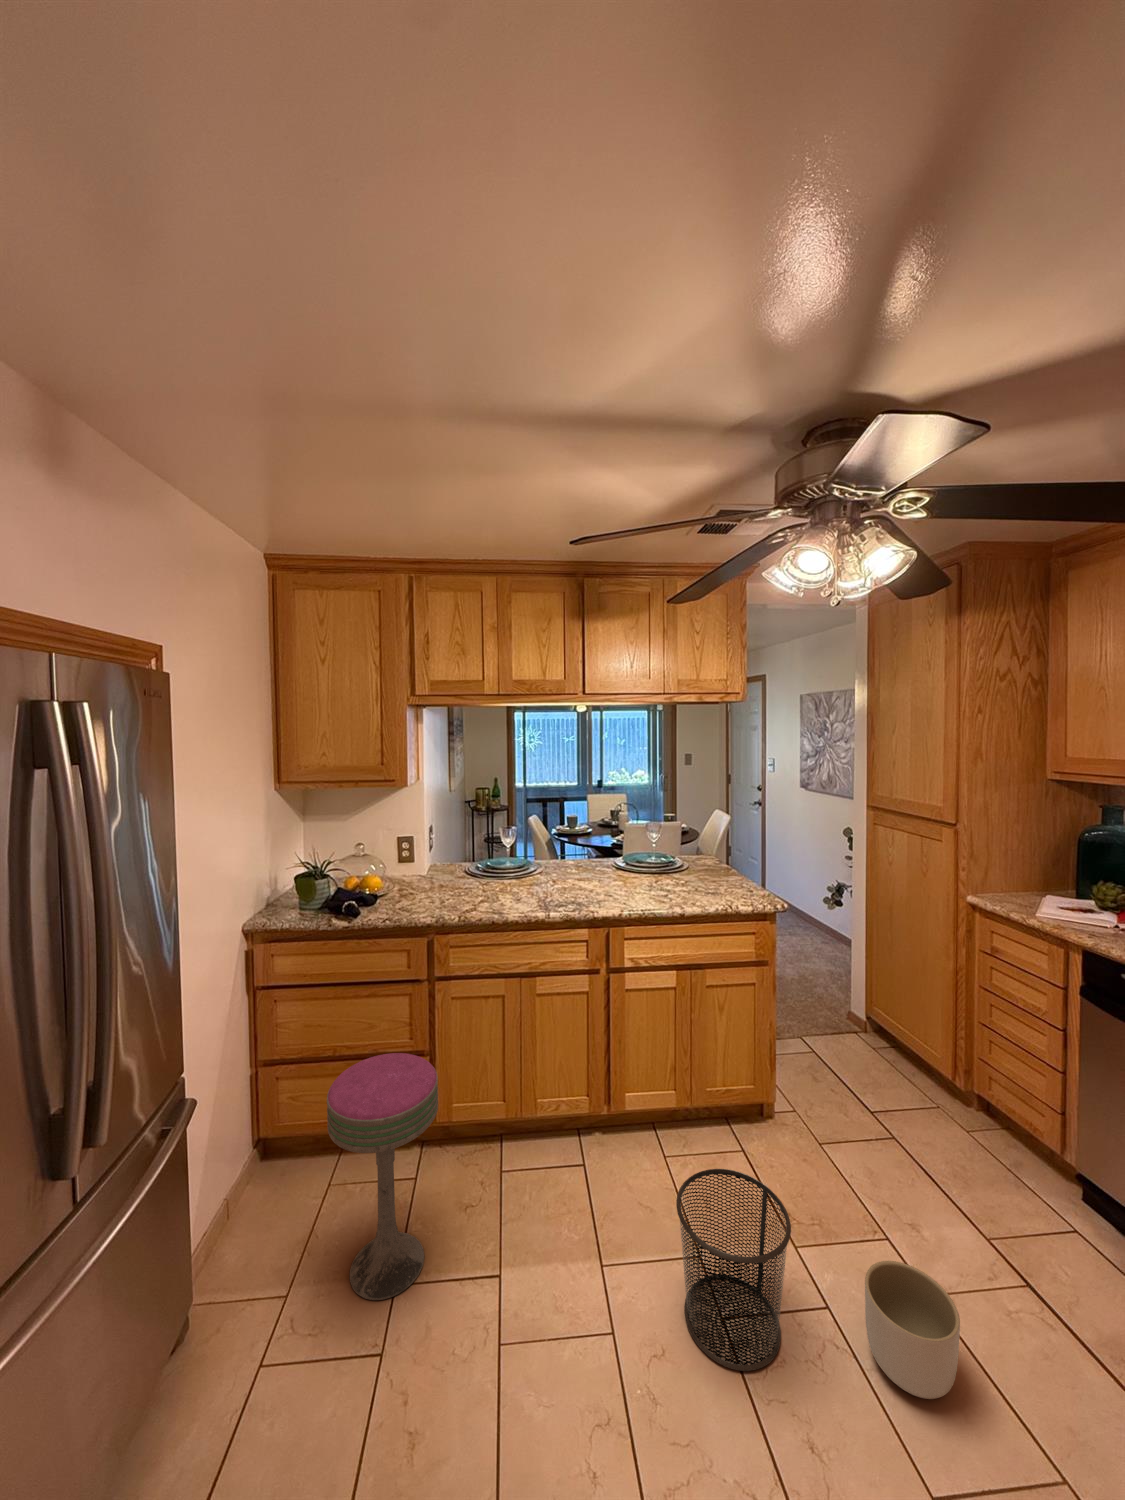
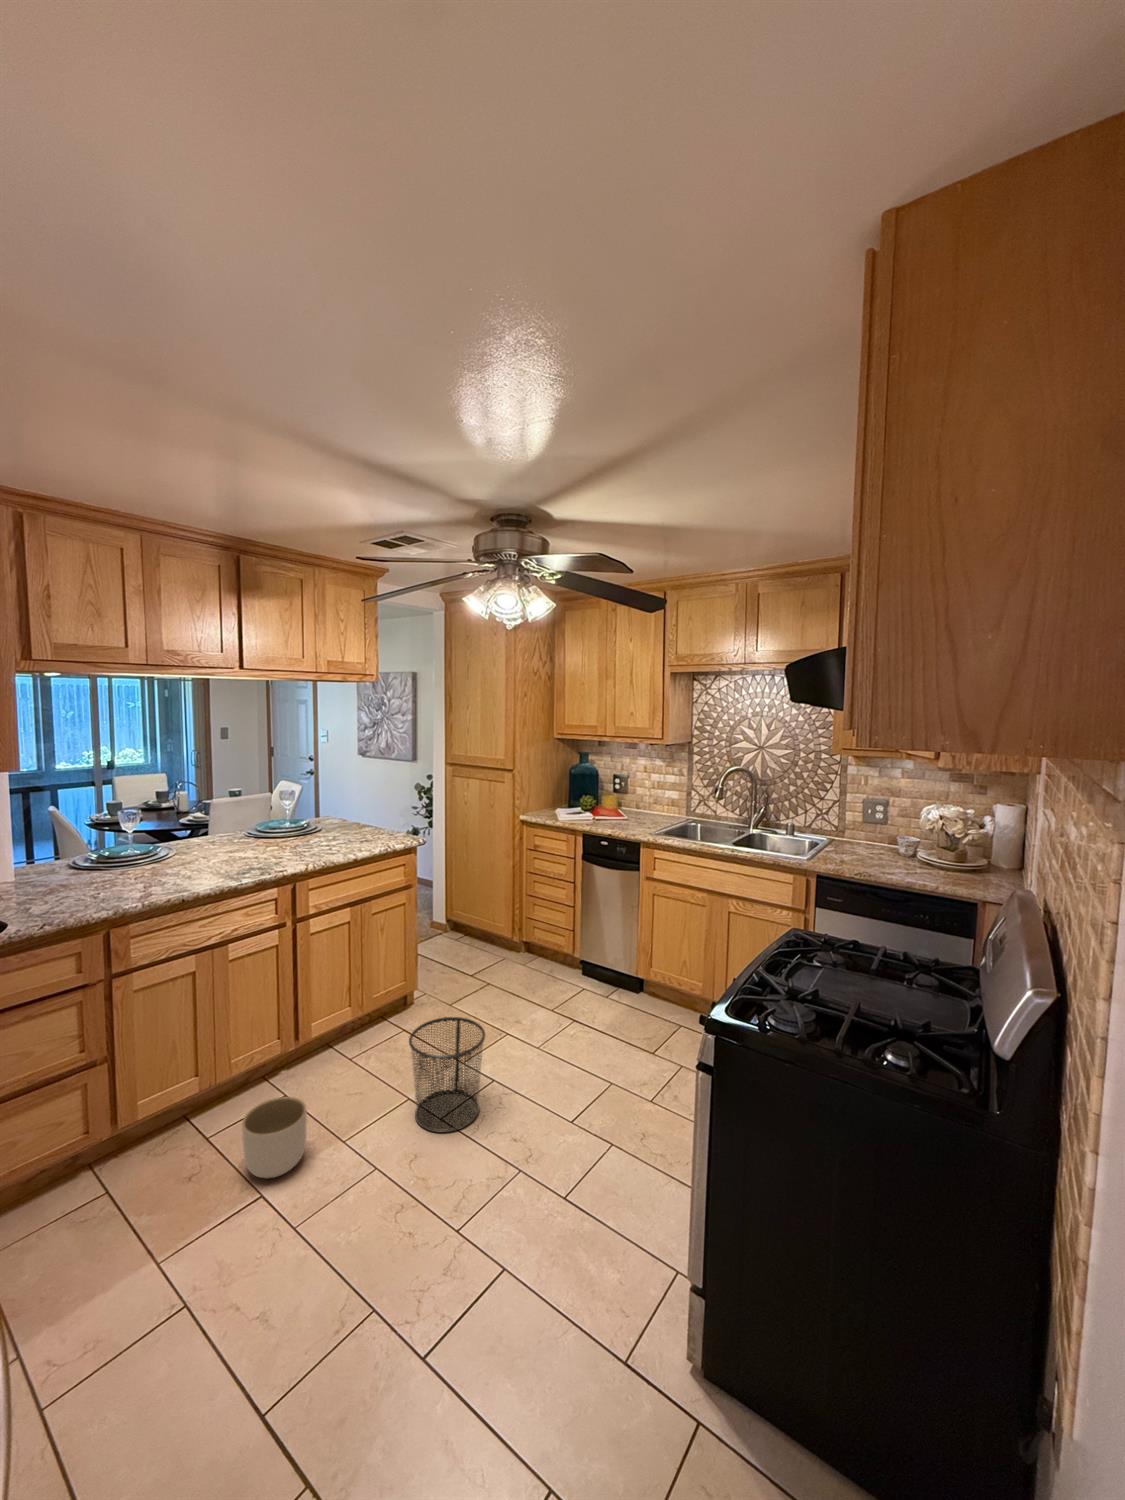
bar stool: present [327,1053,438,1300] -> none [68,1035,200,1278]
planter: present [865,1261,960,1399] -> present [242,1097,307,1178]

